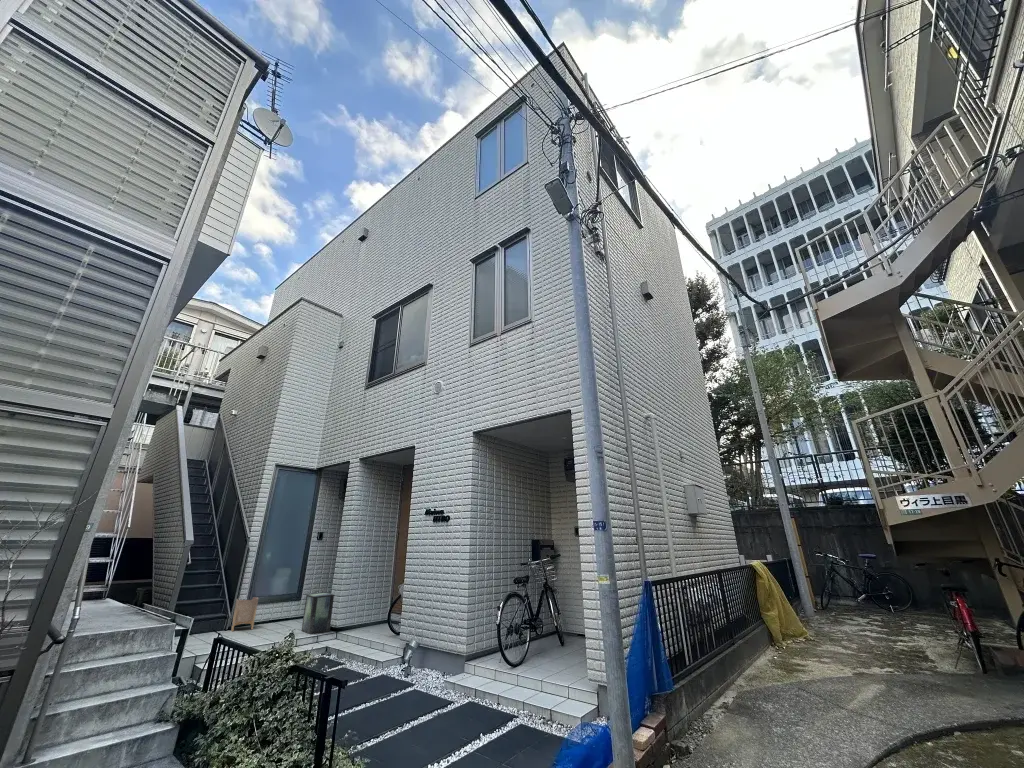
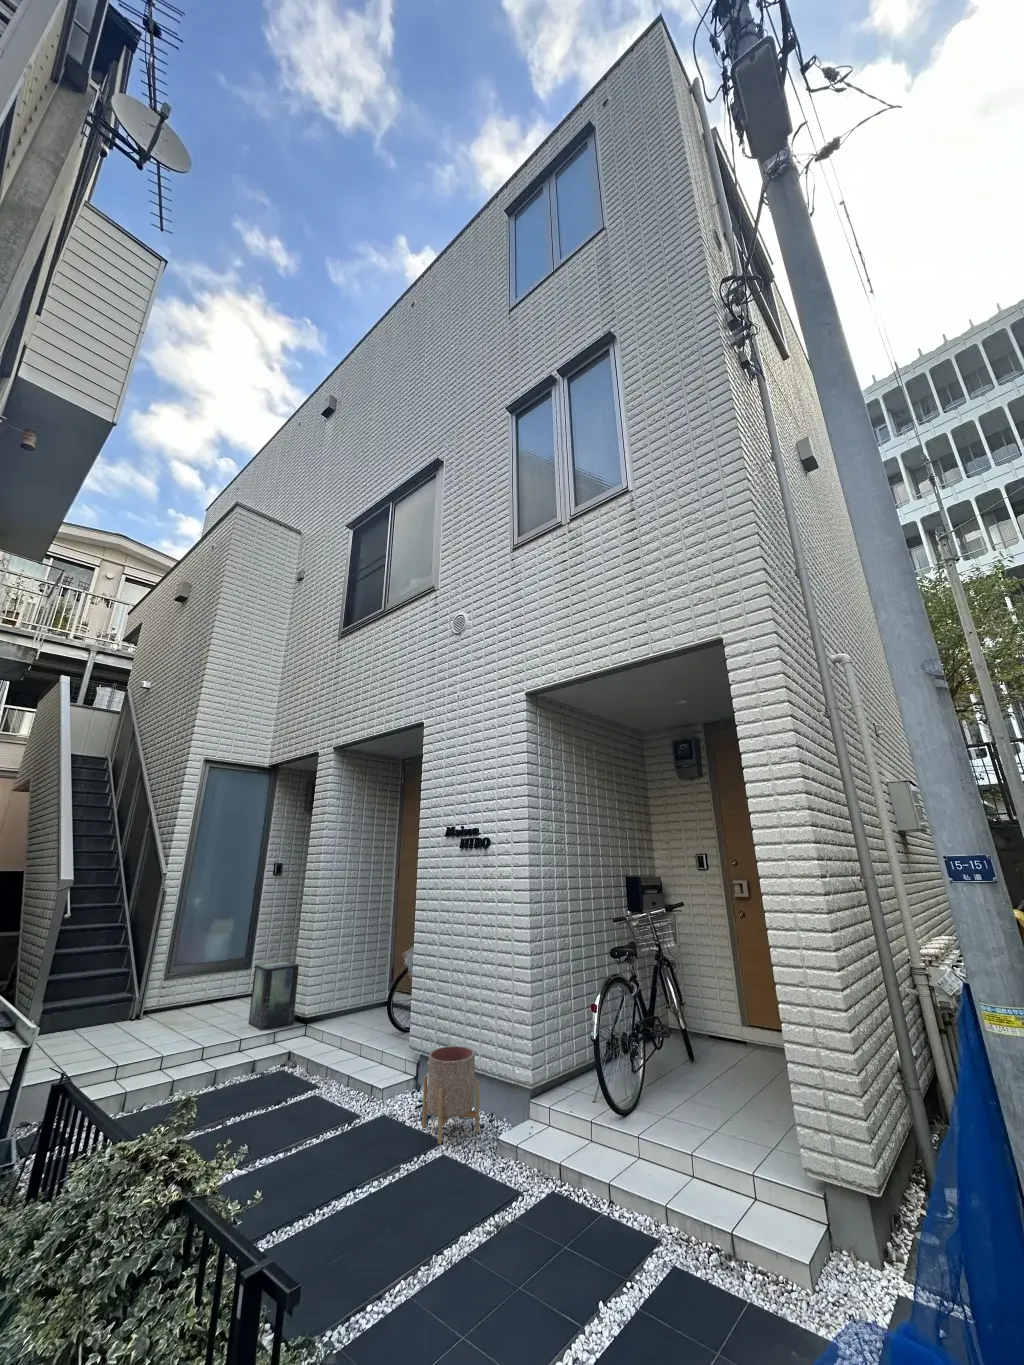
planter: present [232,597,258,631] -> present [422,1046,480,1144]

